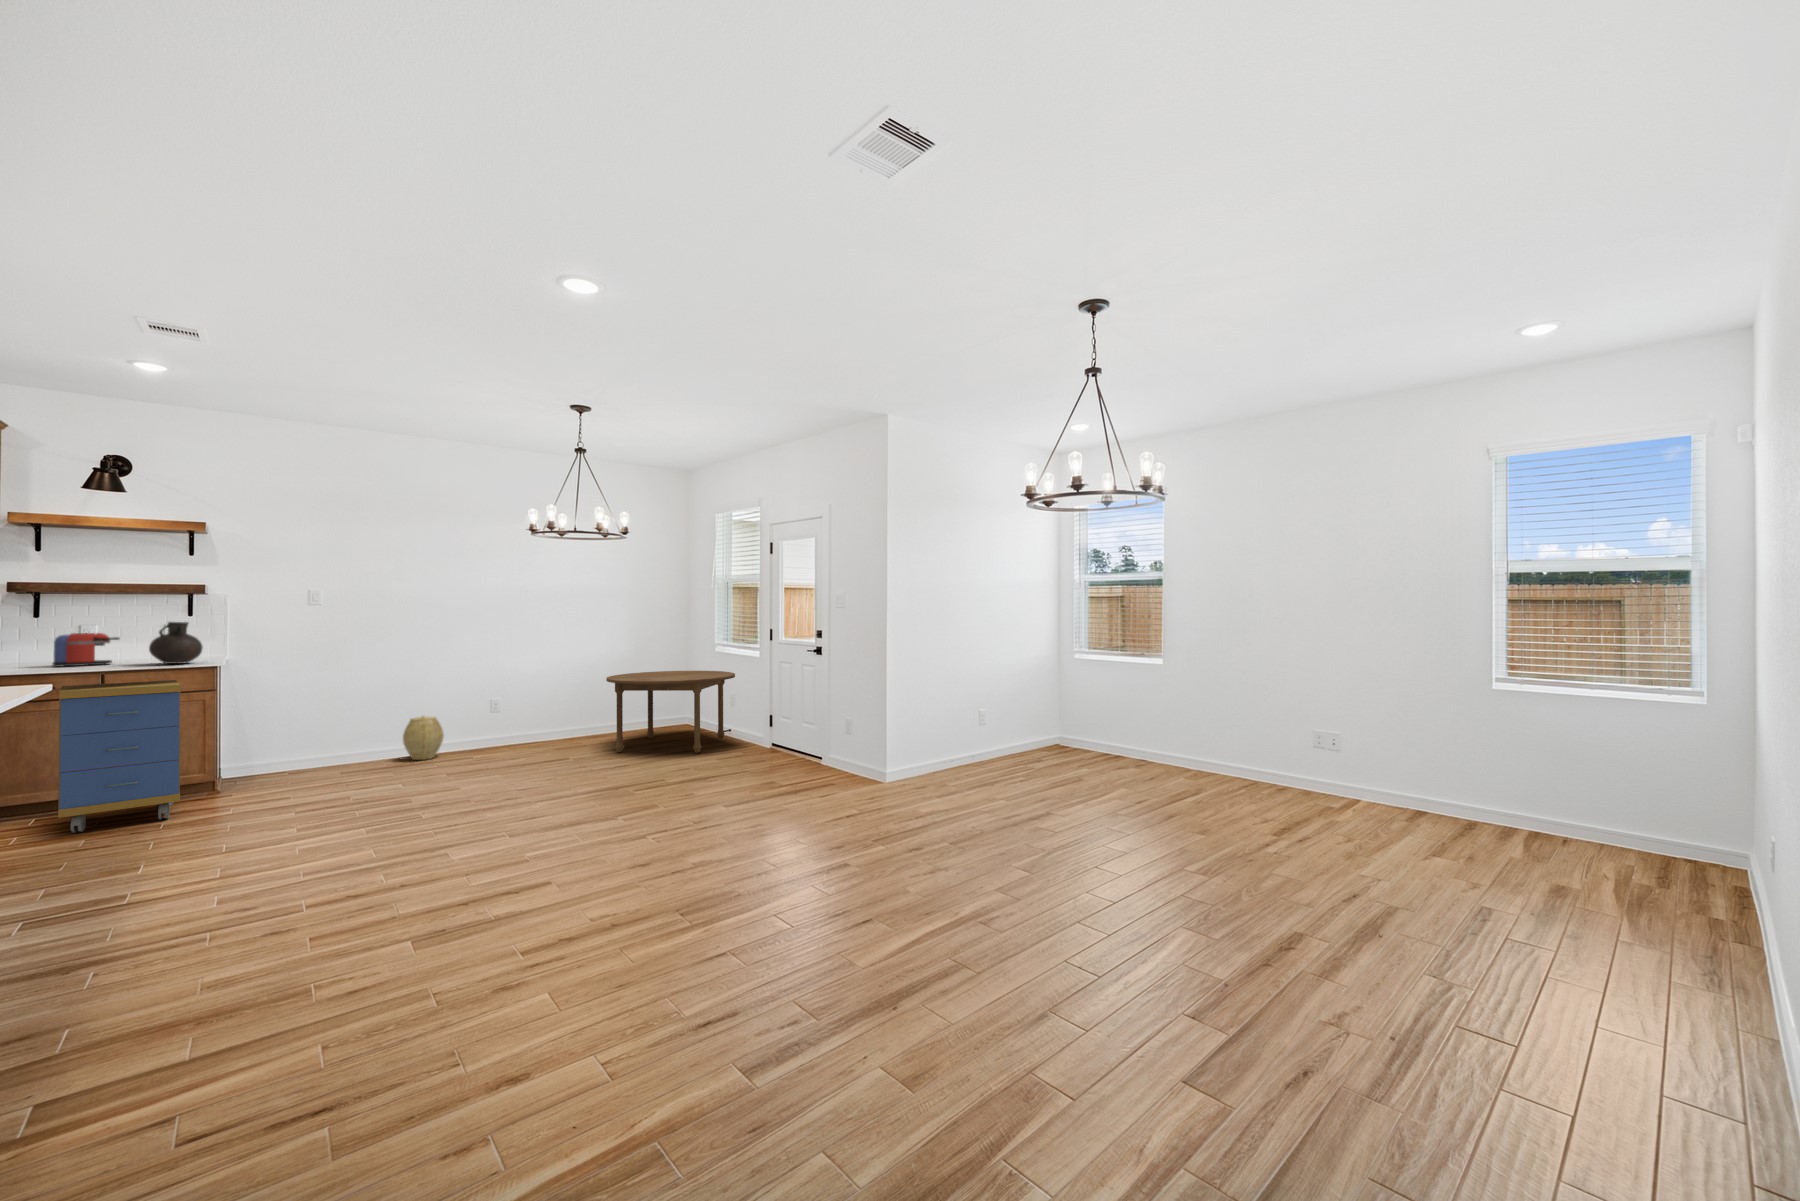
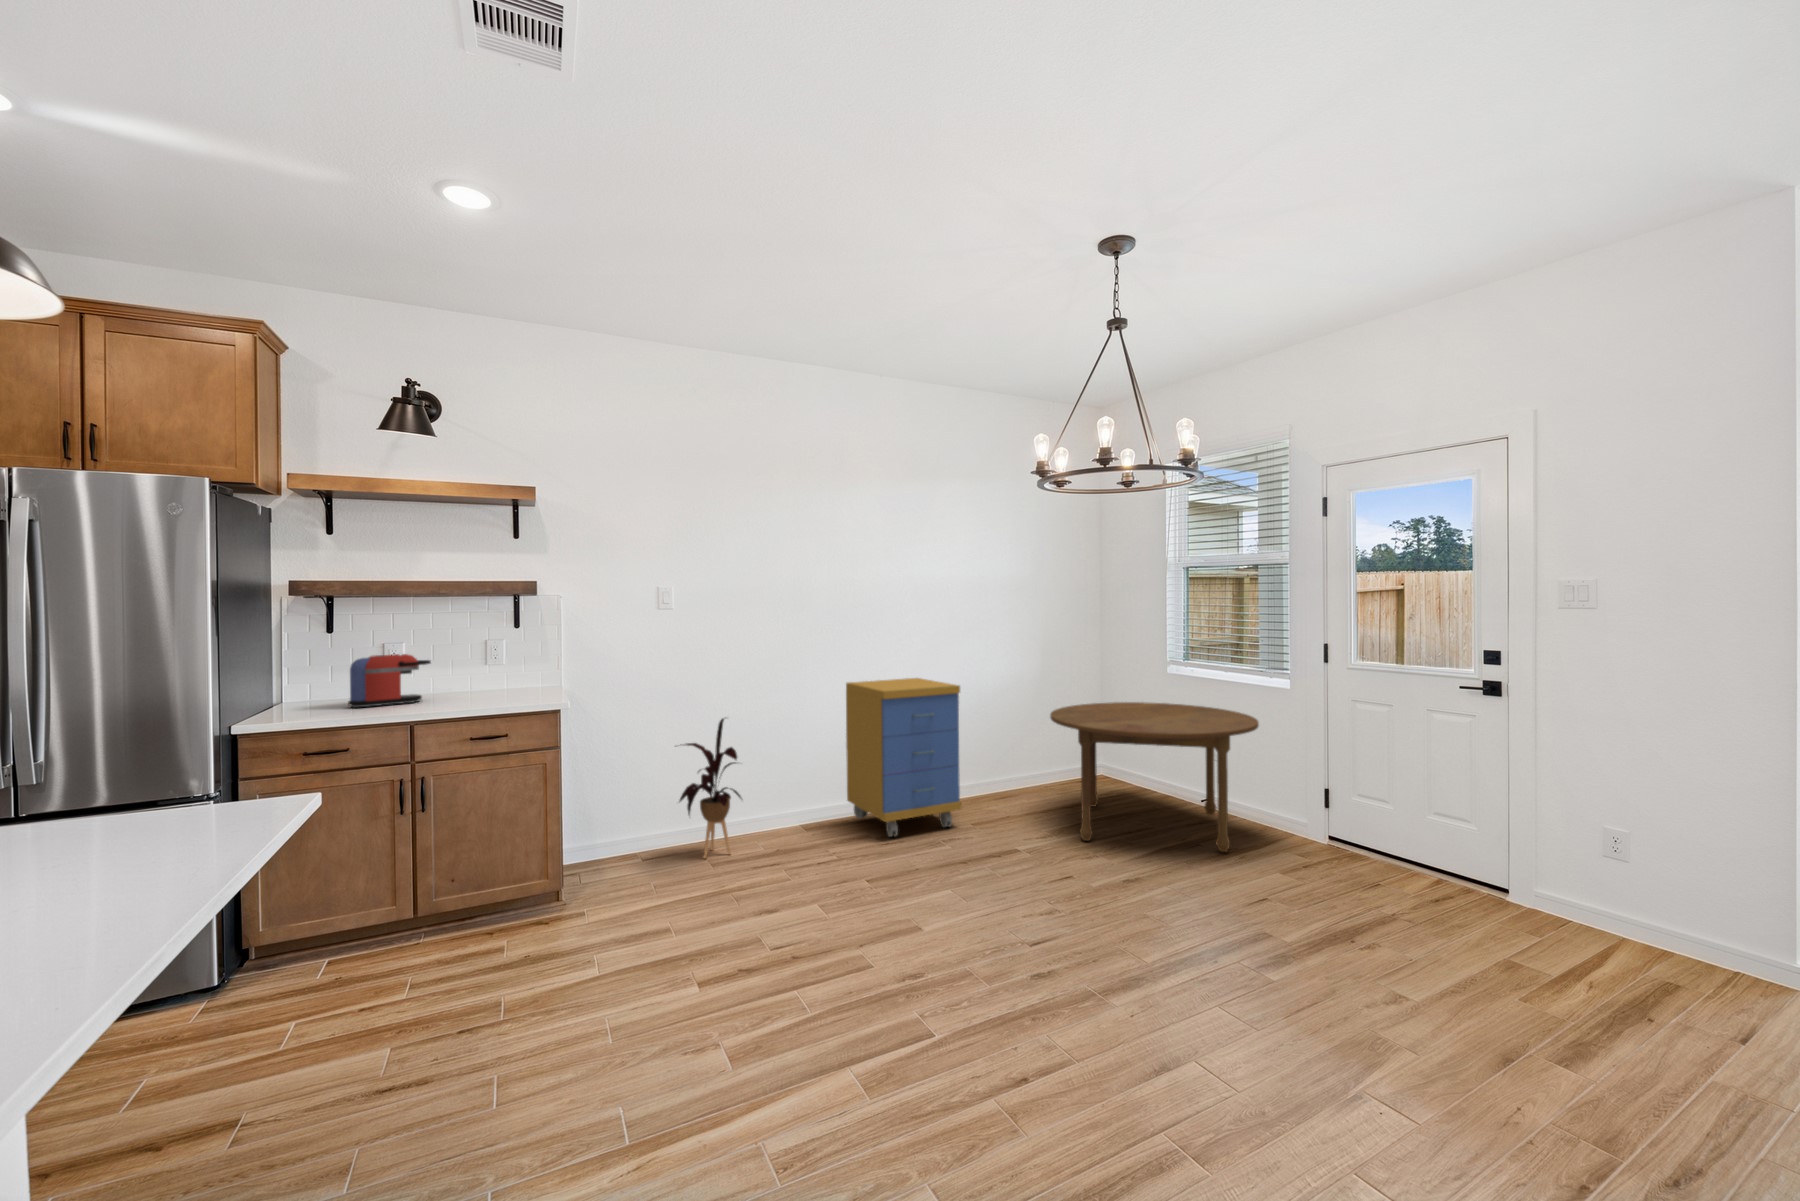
vase: present [149,622,203,664] -> none [469,637,536,703]
house plant: none [317,677,374,771] -> present [680,718,741,858]
storage cabinet: present [58,680,181,833] -> present [846,678,961,837]
woven basket: present [403,716,444,760] -> none [773,770,825,838]

